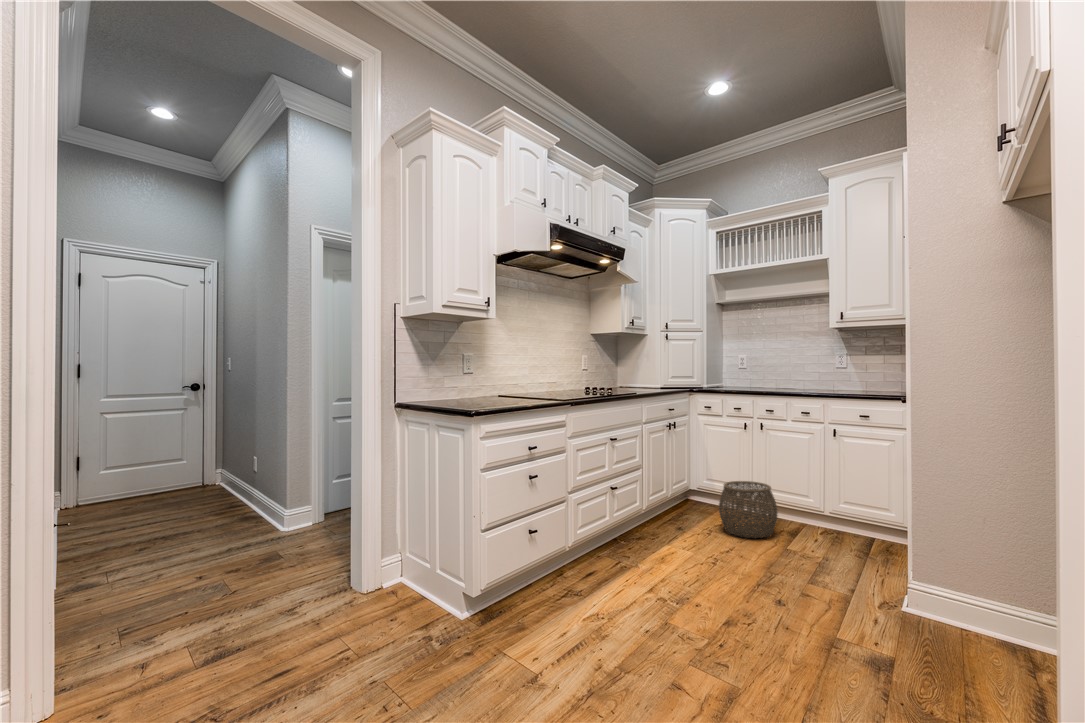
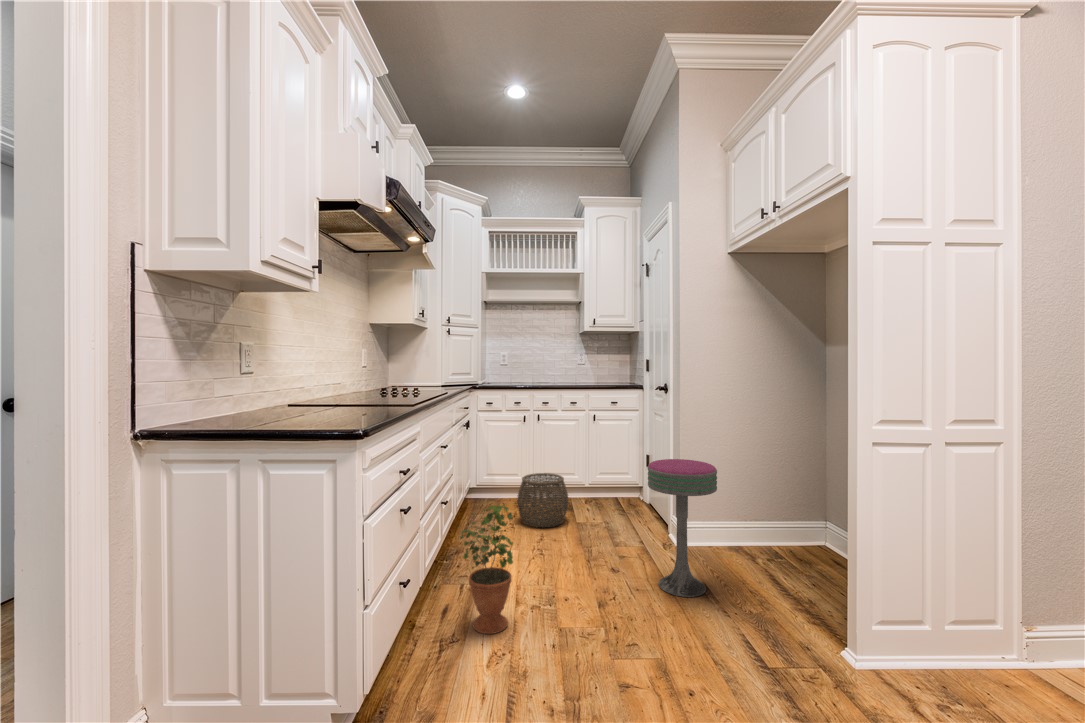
bar stool: none [800,470,891,633] -> present [648,459,717,597]
potted plant: none [587,484,637,602] -> present [460,503,513,634]

